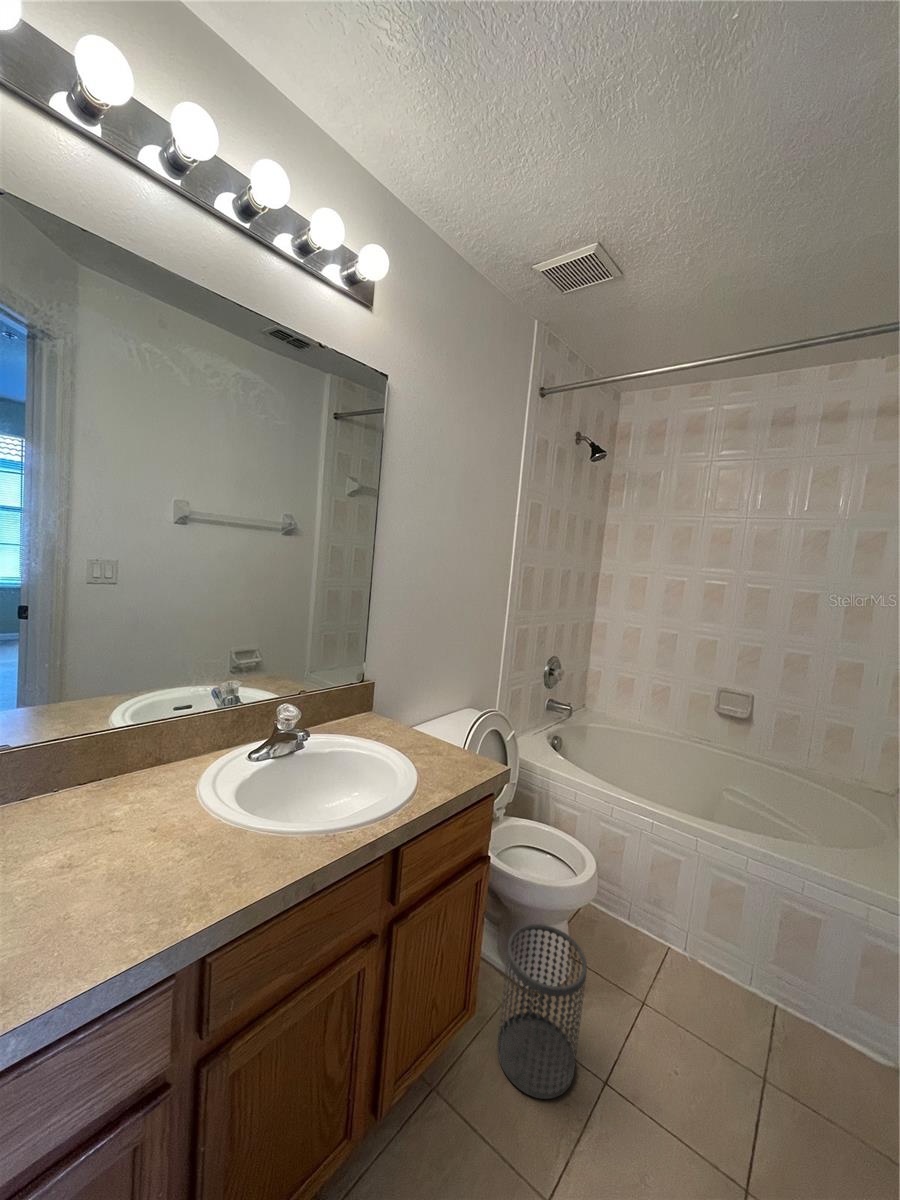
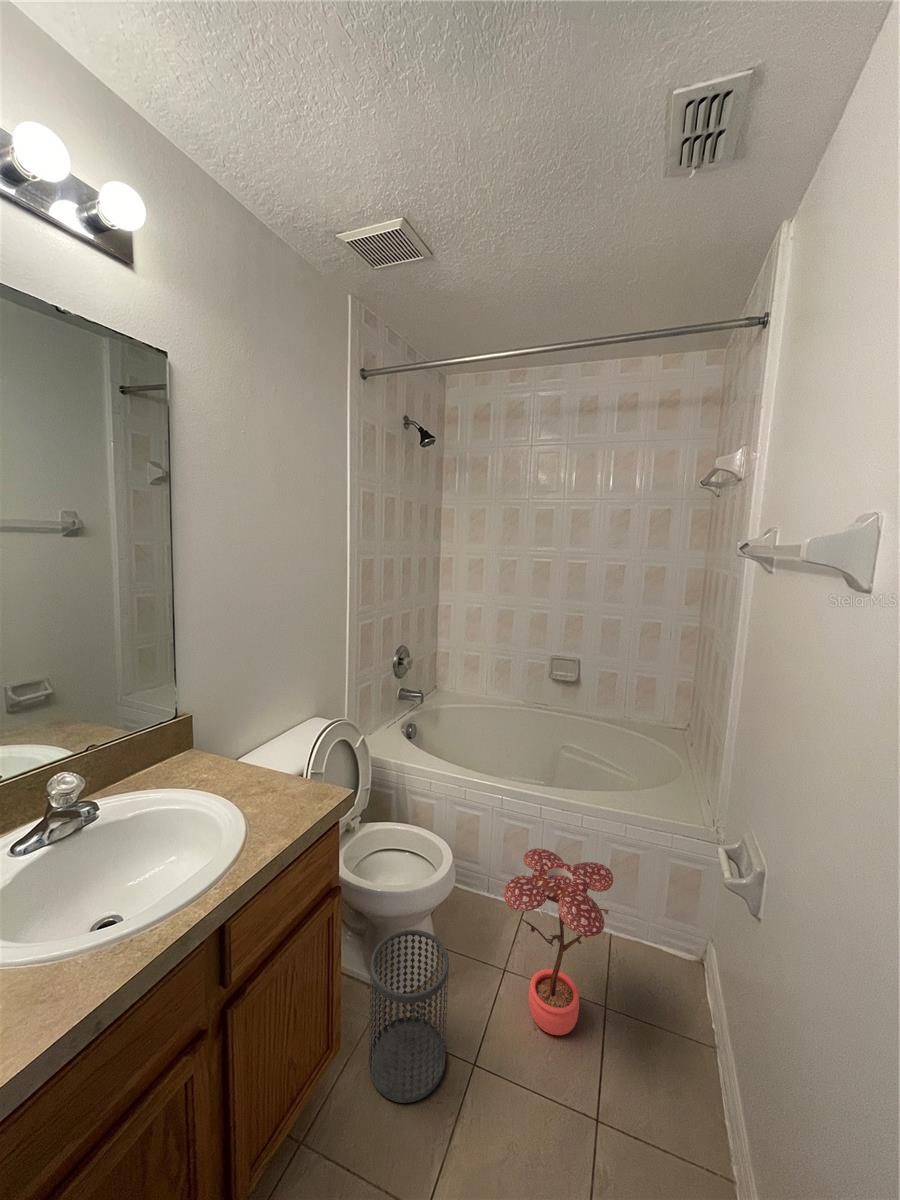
potted plant: none [652,880,788,1096] -> present [504,848,613,1035]

